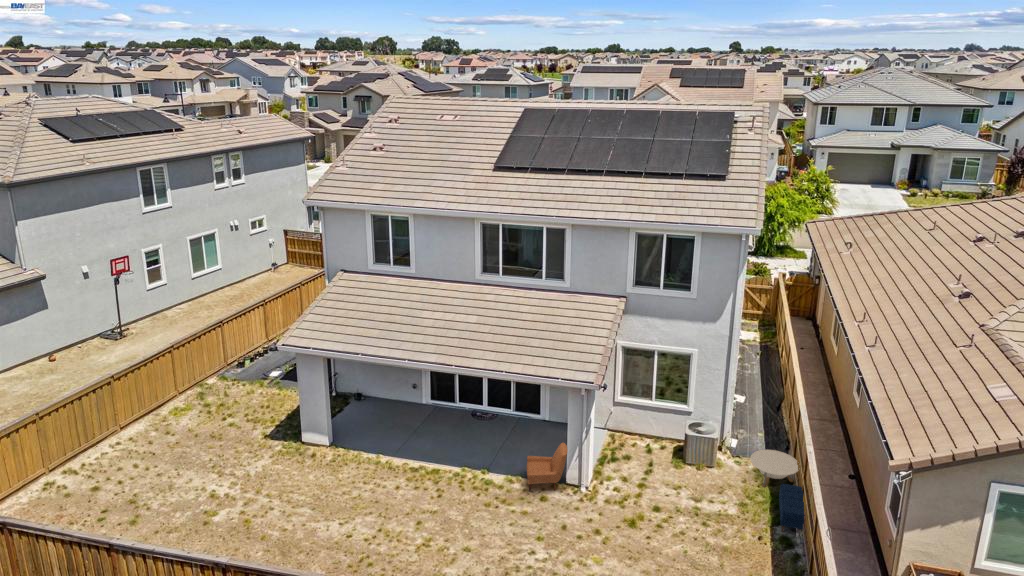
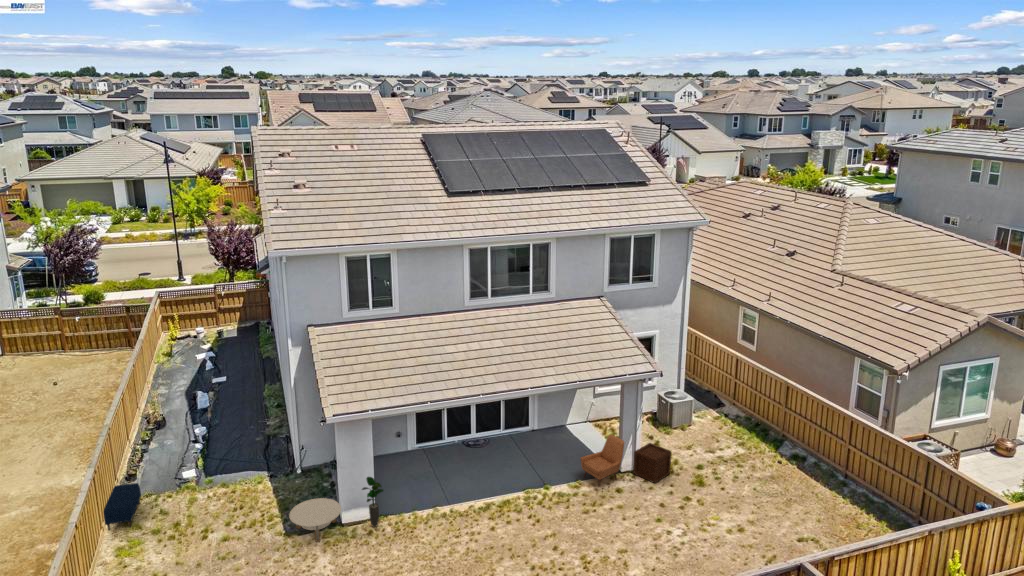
potted plant: none [308,410,329,454] -> present [362,477,383,527]
round table: present [750,450,798,487] -> present [289,498,341,543]
wooden crate: none [578,465,616,509] -> present [633,443,672,483]
bench: present [779,484,805,532] -> present [104,483,141,531]

